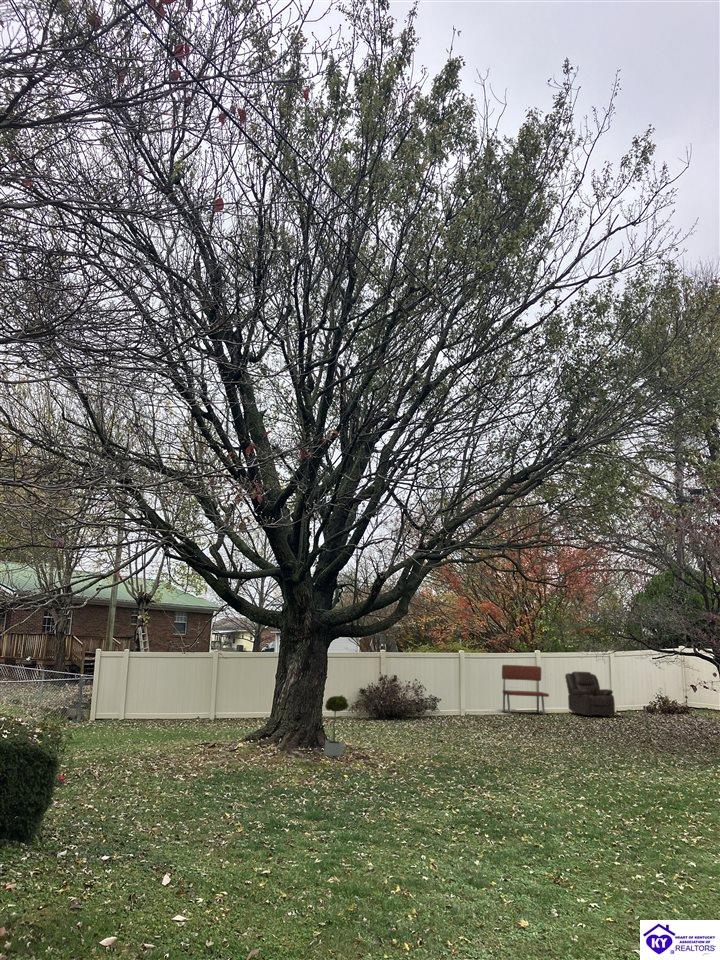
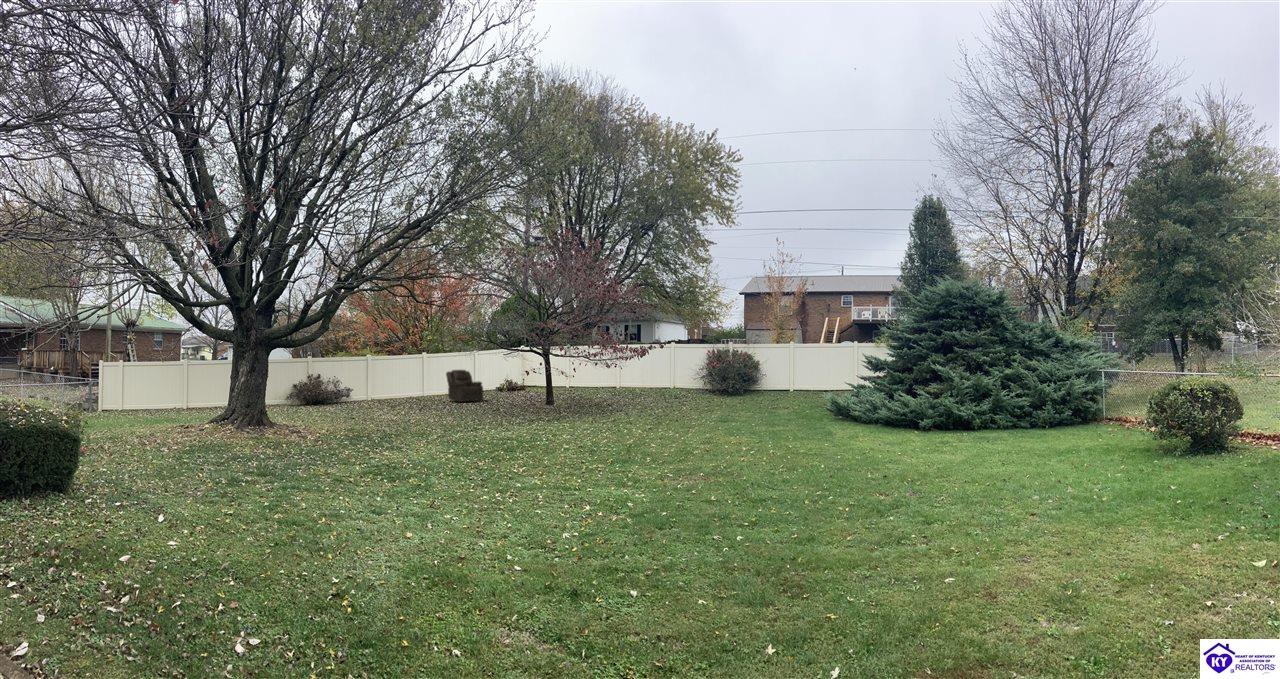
bench: present [502,665,549,715] -> none [395,368,433,405]
potted tree: present [324,695,349,756] -> none [258,392,279,438]

